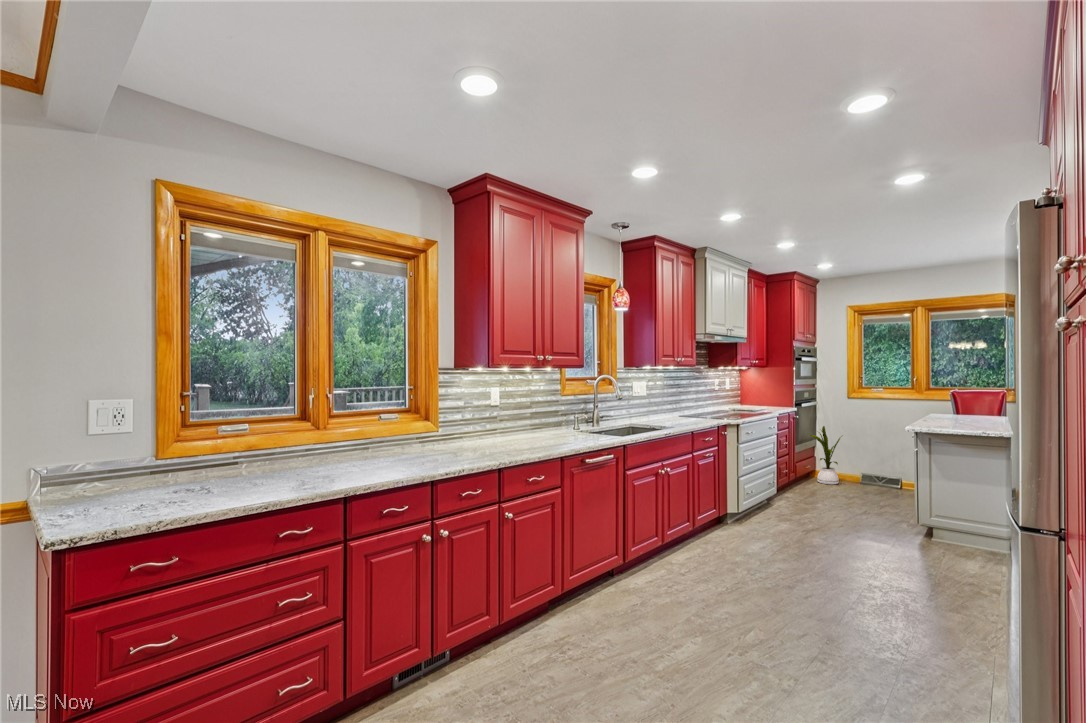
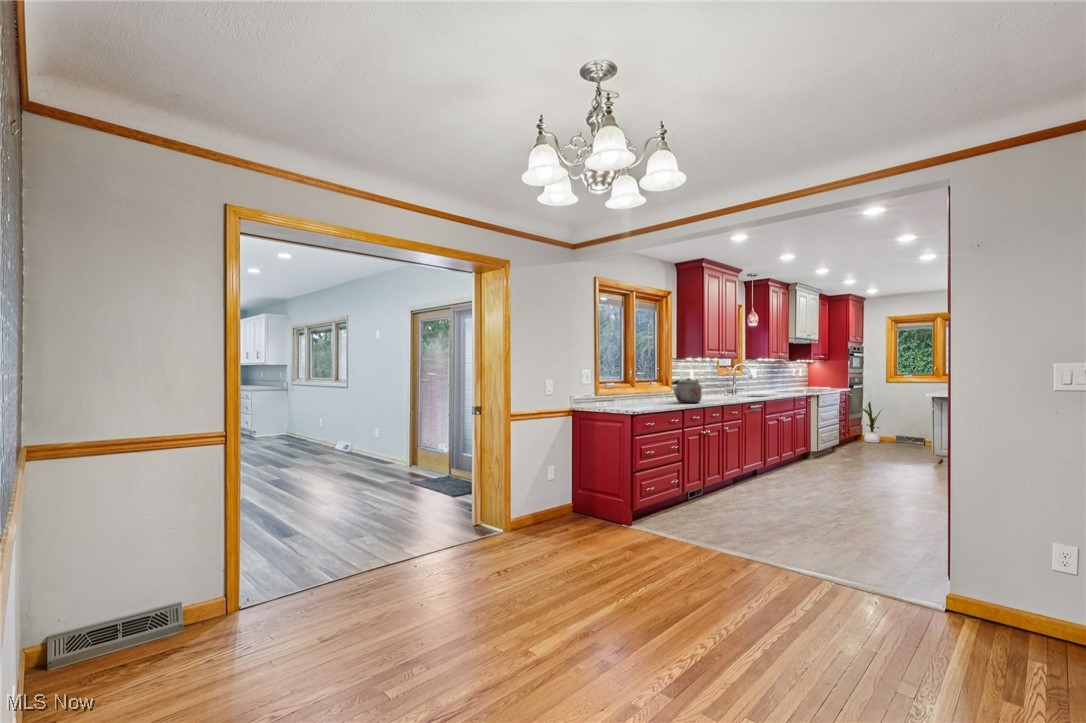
kettle: none [396,410,460,462] -> present [672,378,702,403]

